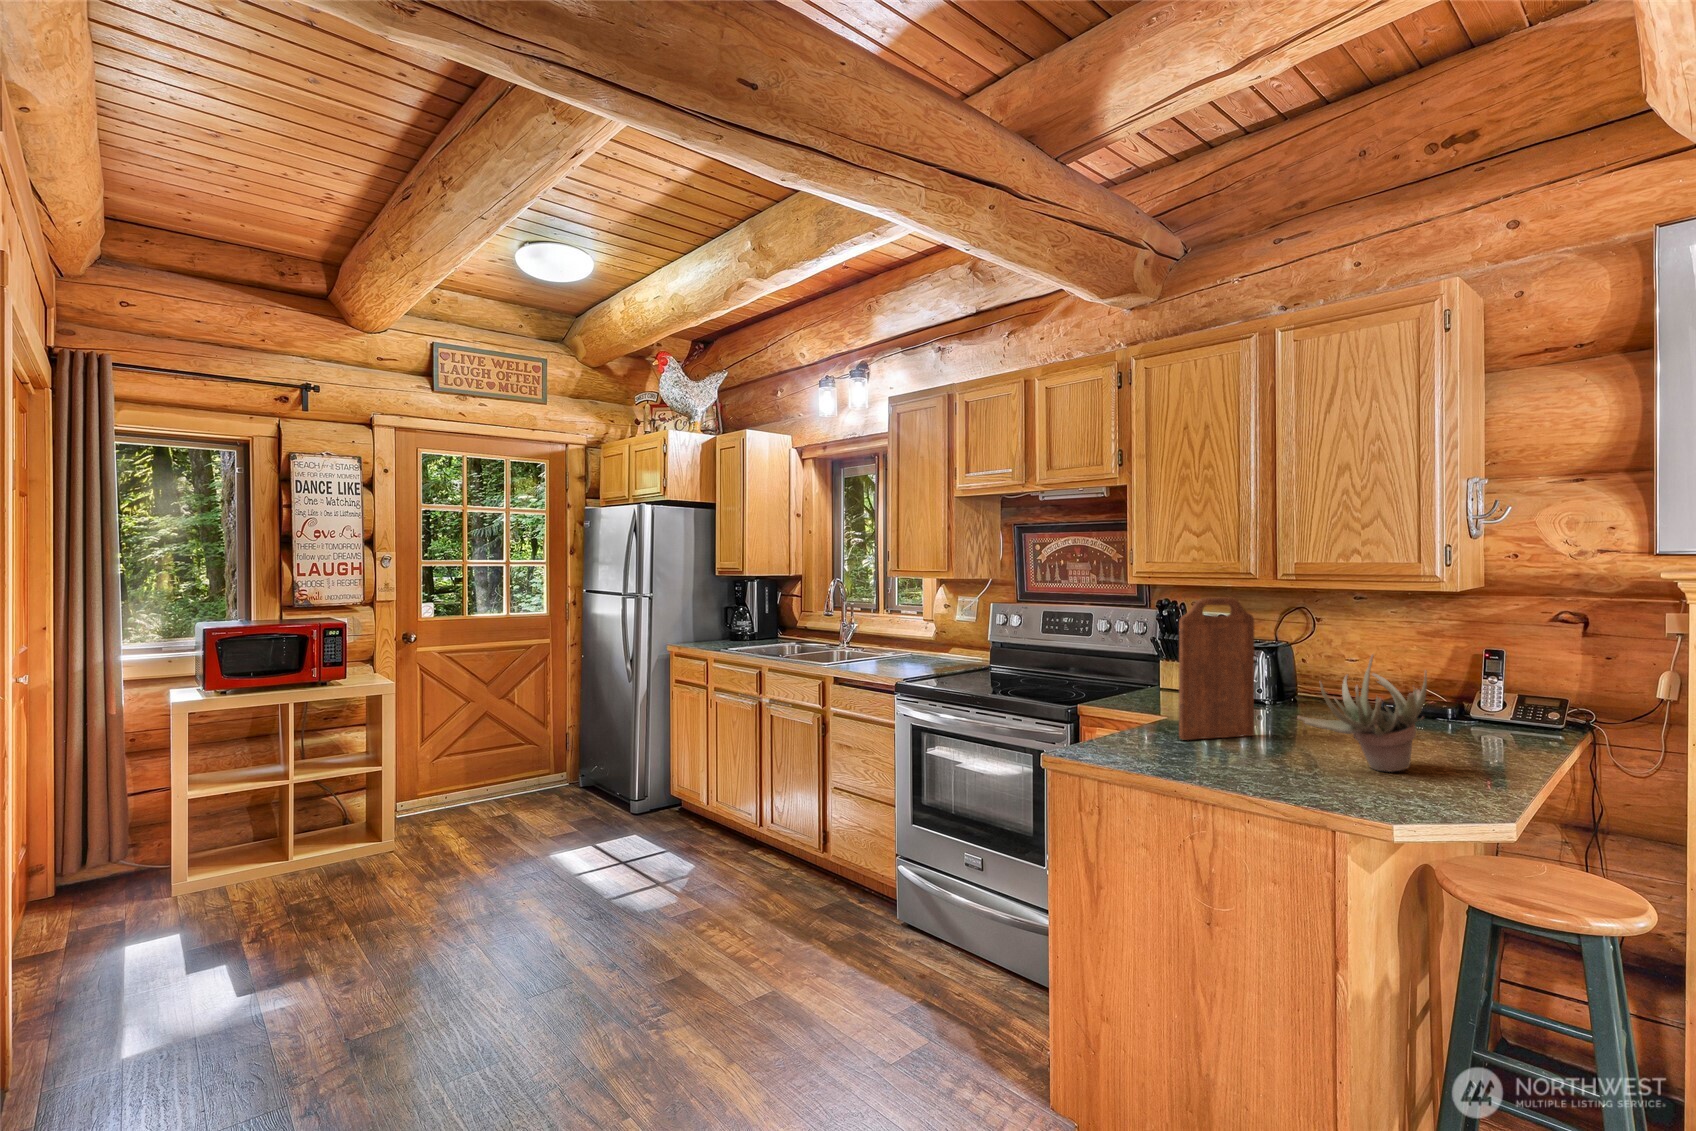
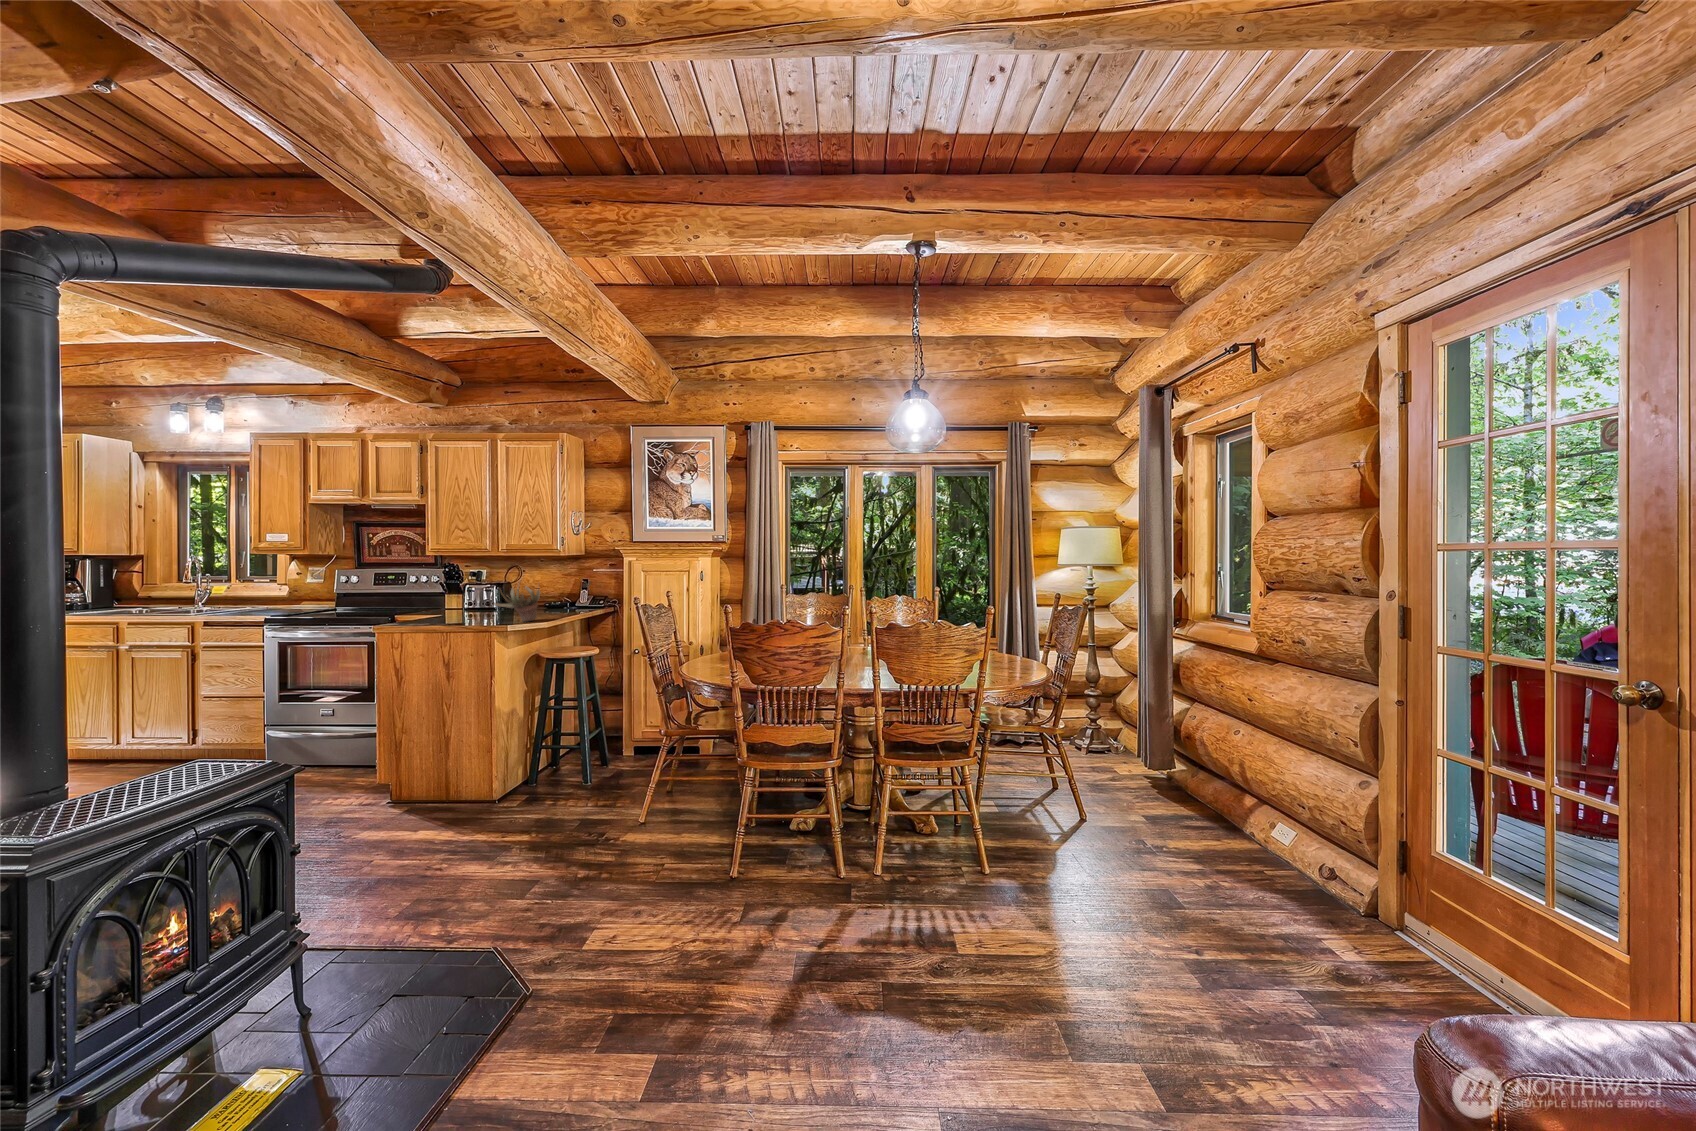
cutting board: present [1179,597,1254,740] -> none [447,559,483,622]

